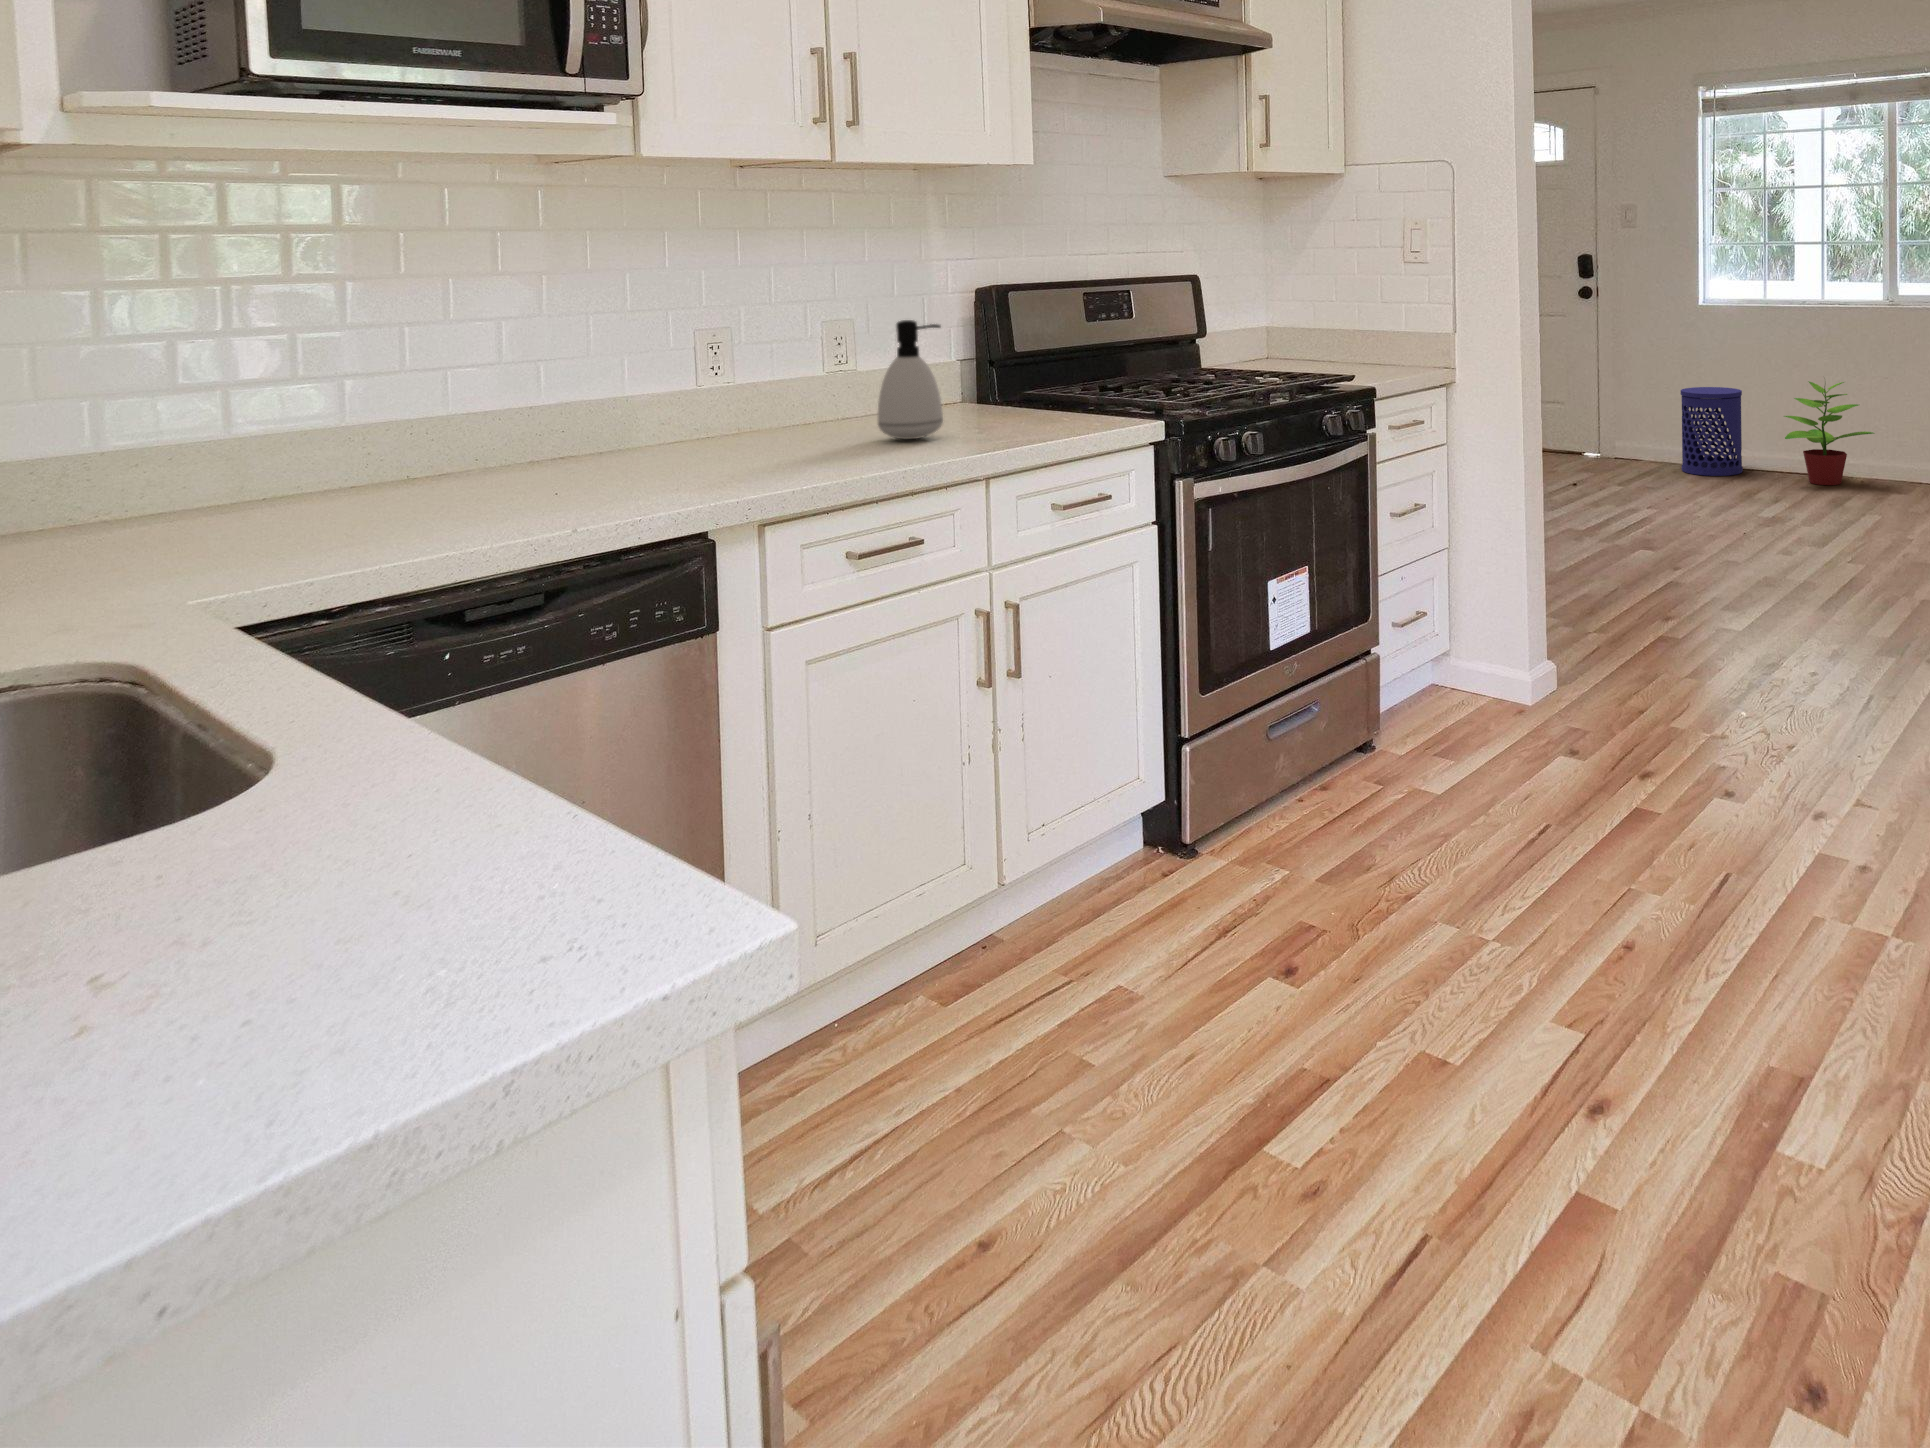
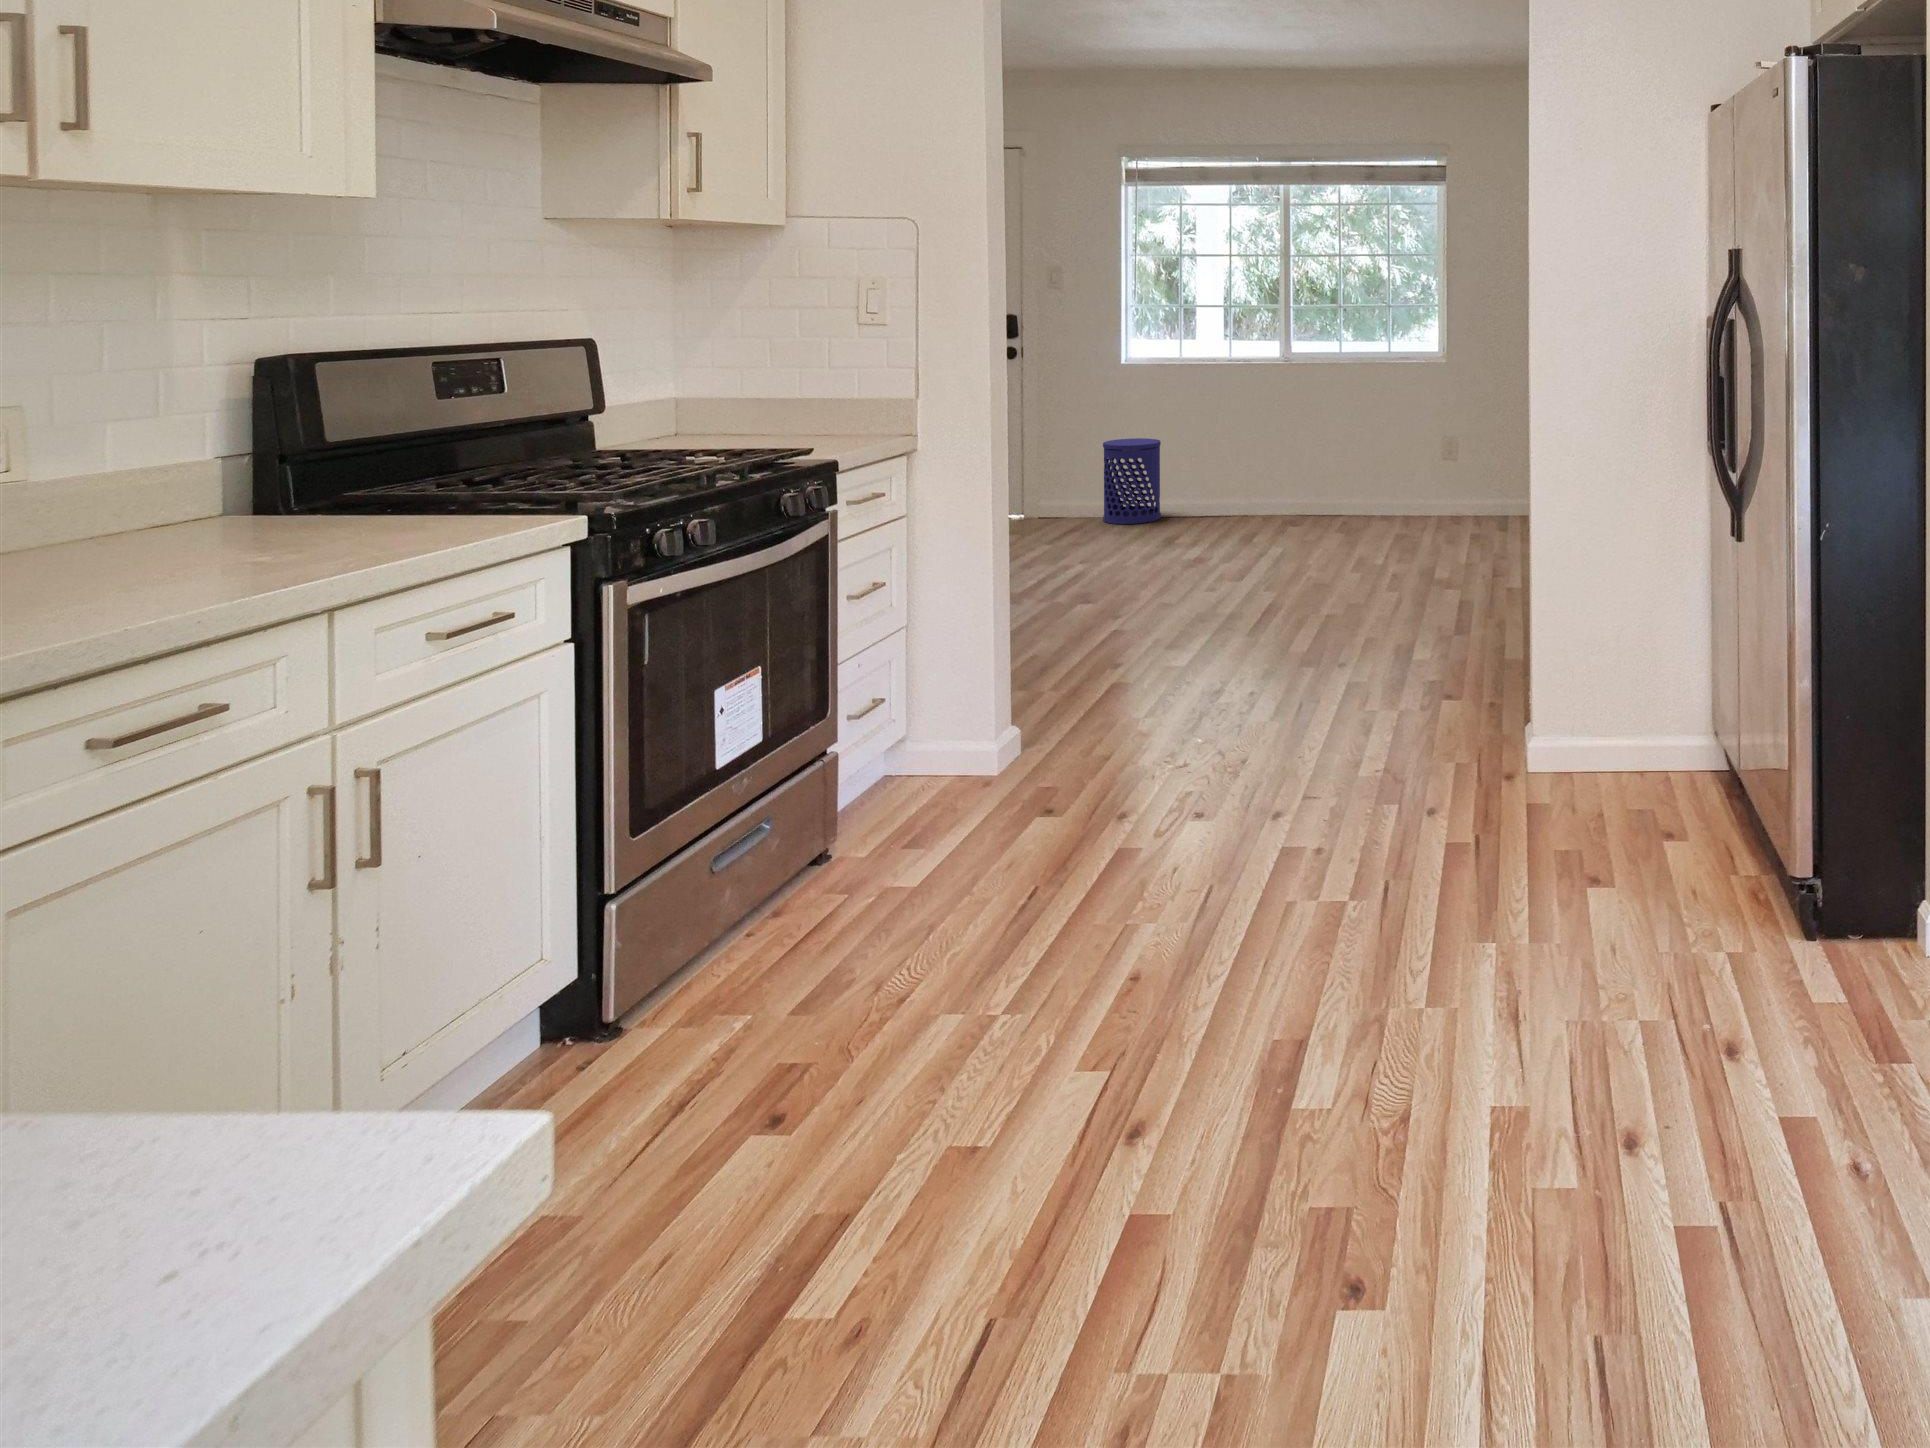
soap dispenser: present [878,320,943,439] -> none [115,408,243,573]
potted plant: present [1784,382,1874,485] -> none [1198,424,1277,524]

